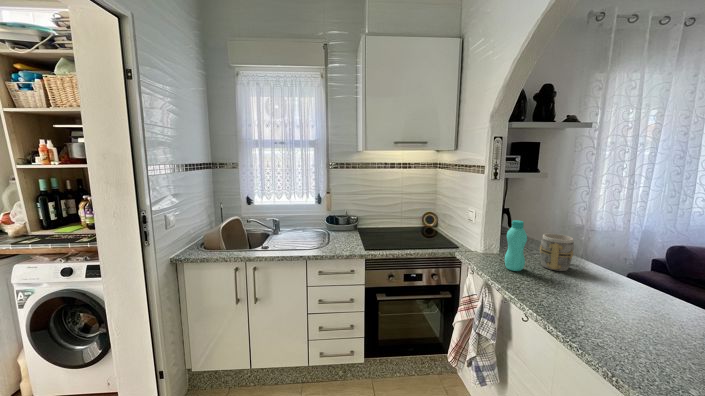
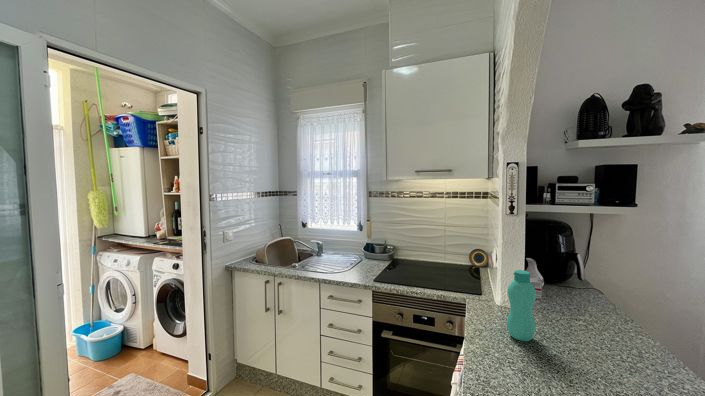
mug: present [540,233,574,271] -> none [567,296,621,358]

